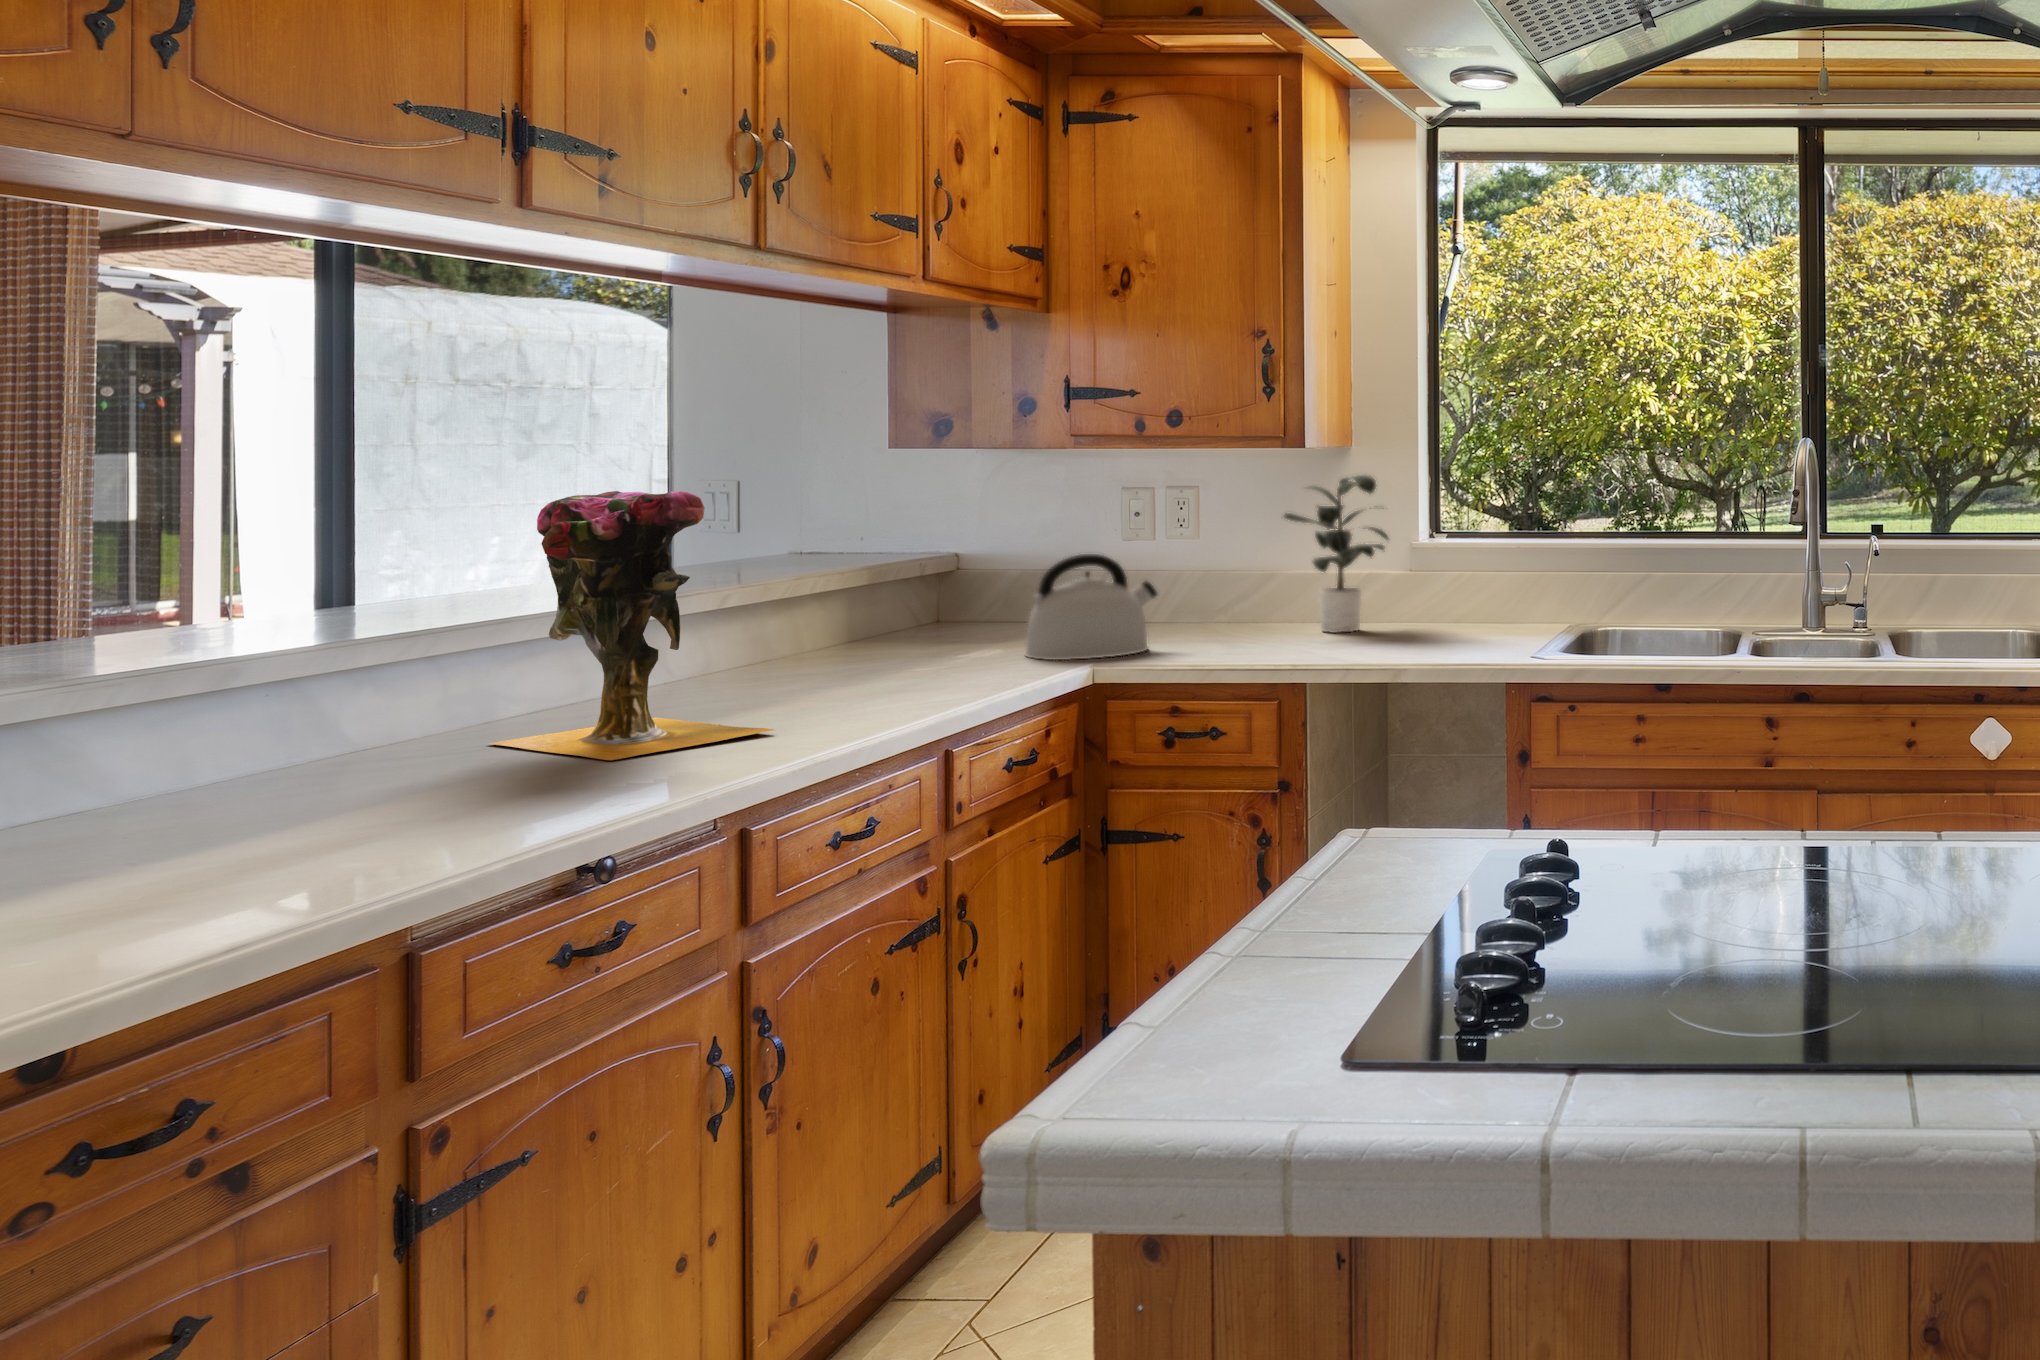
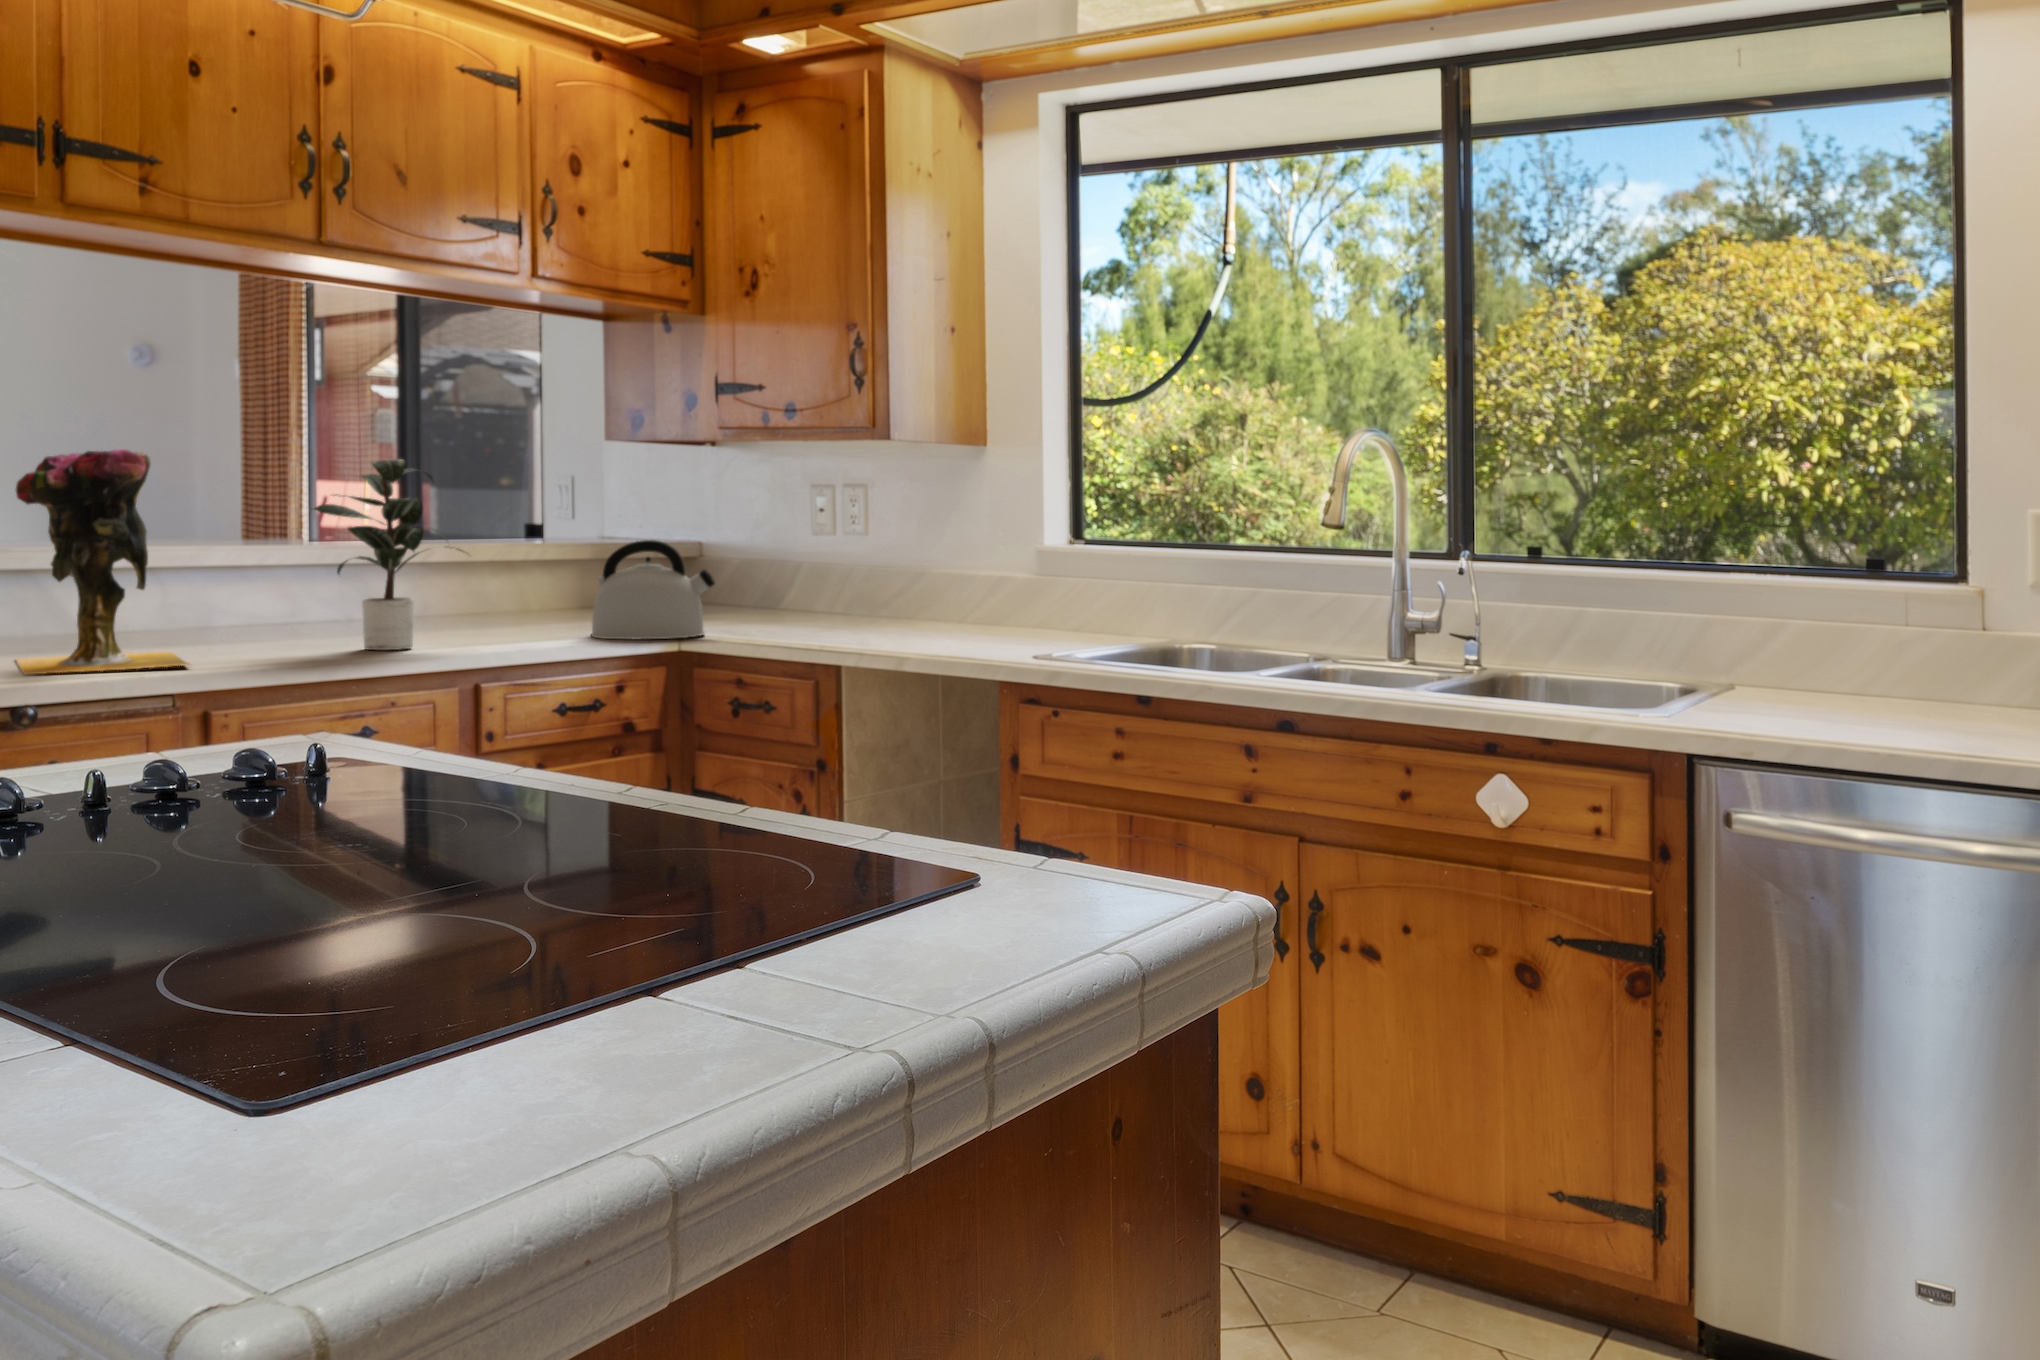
potted plant: present [1284,475,1388,633] -> present [314,459,461,650]

